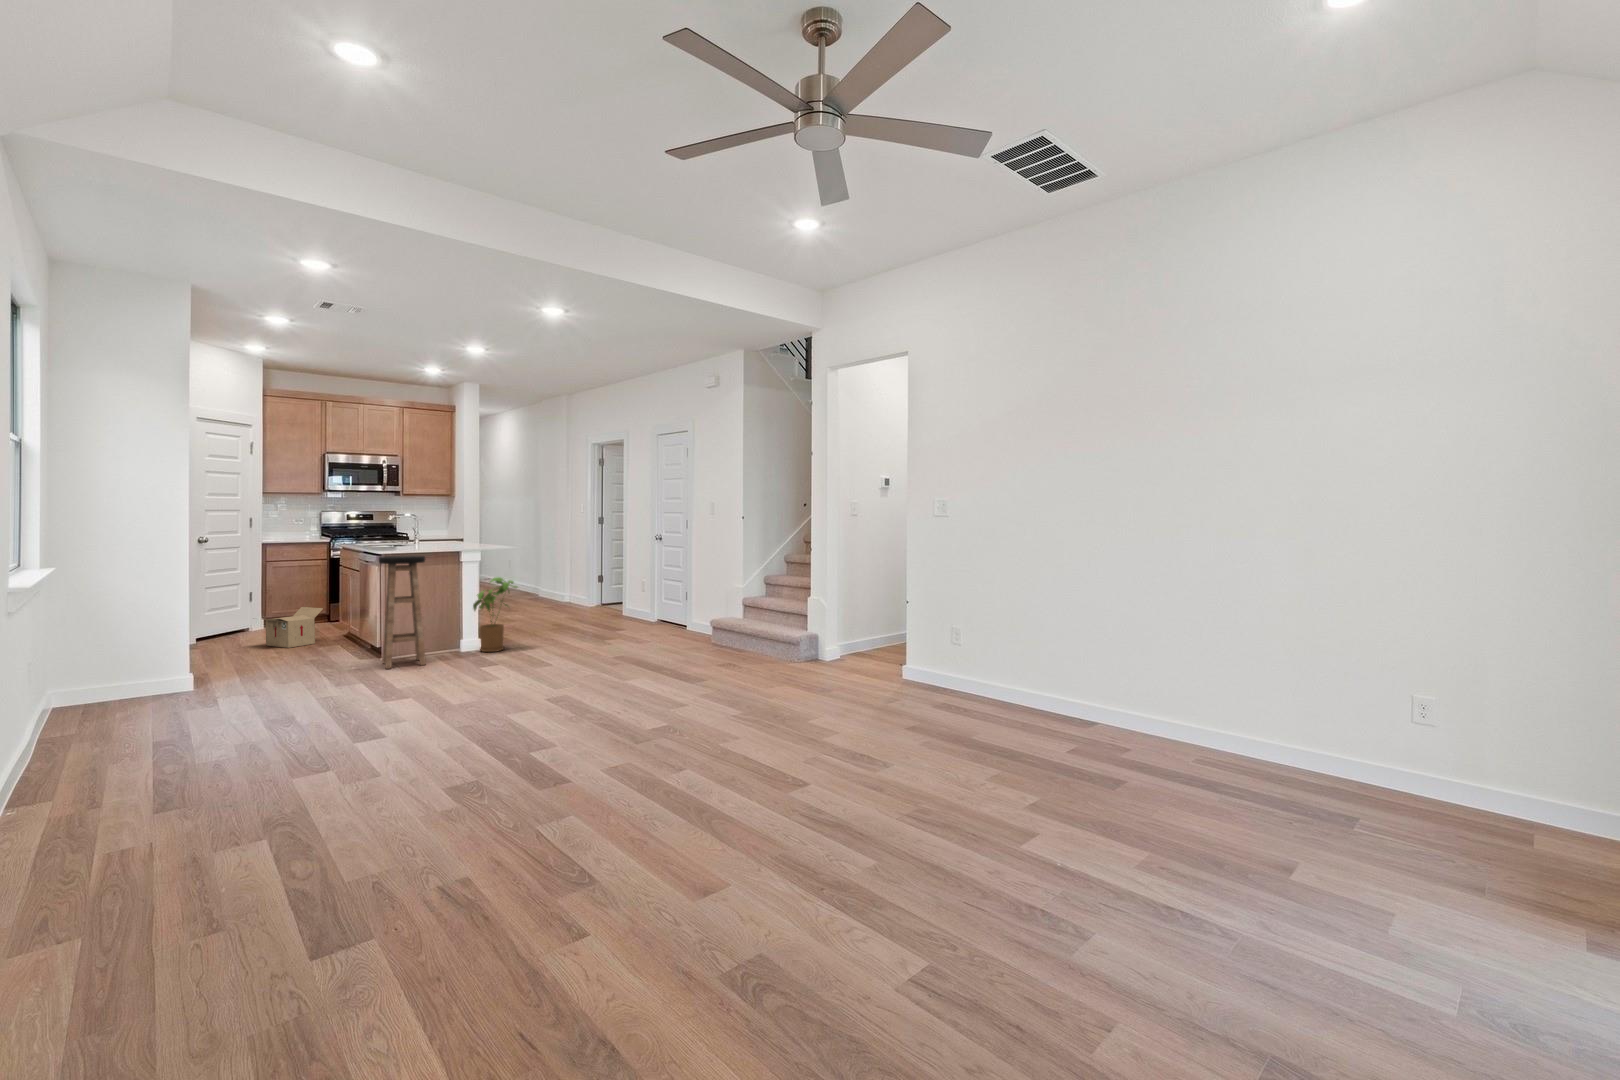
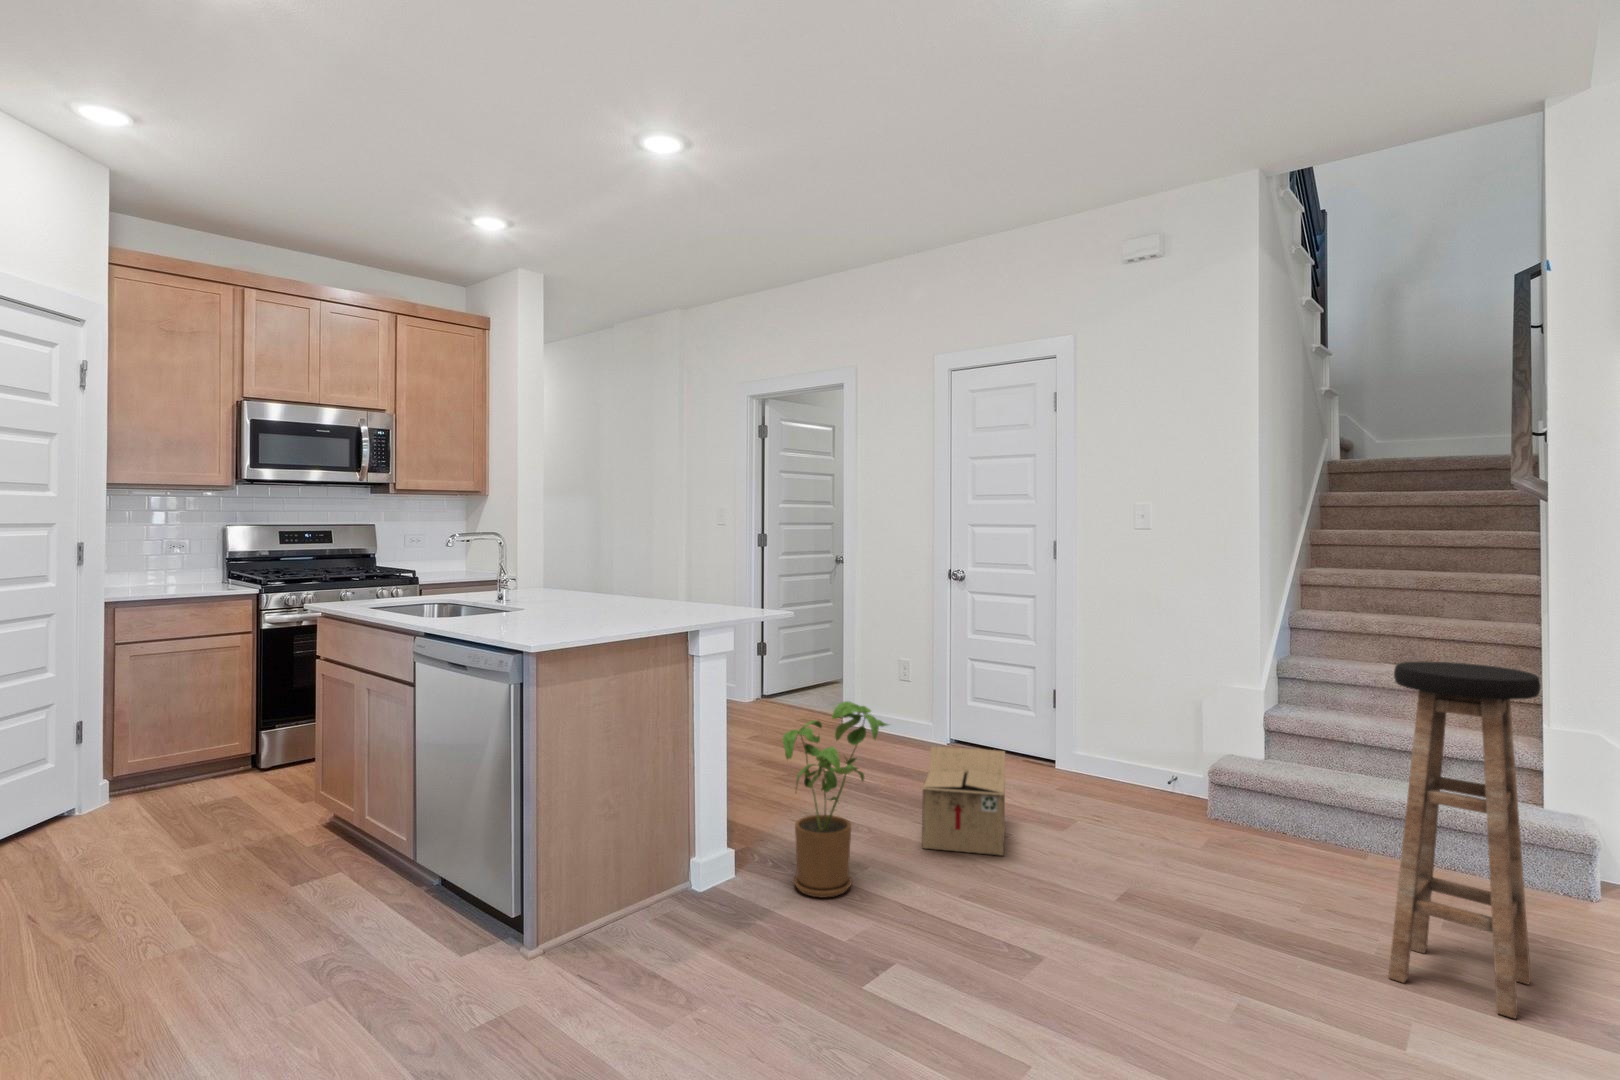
bar stool: present [379,555,426,669] -> present [1389,661,1541,1018]
cardboard box: present [265,607,323,648] -> present [922,747,1005,856]

